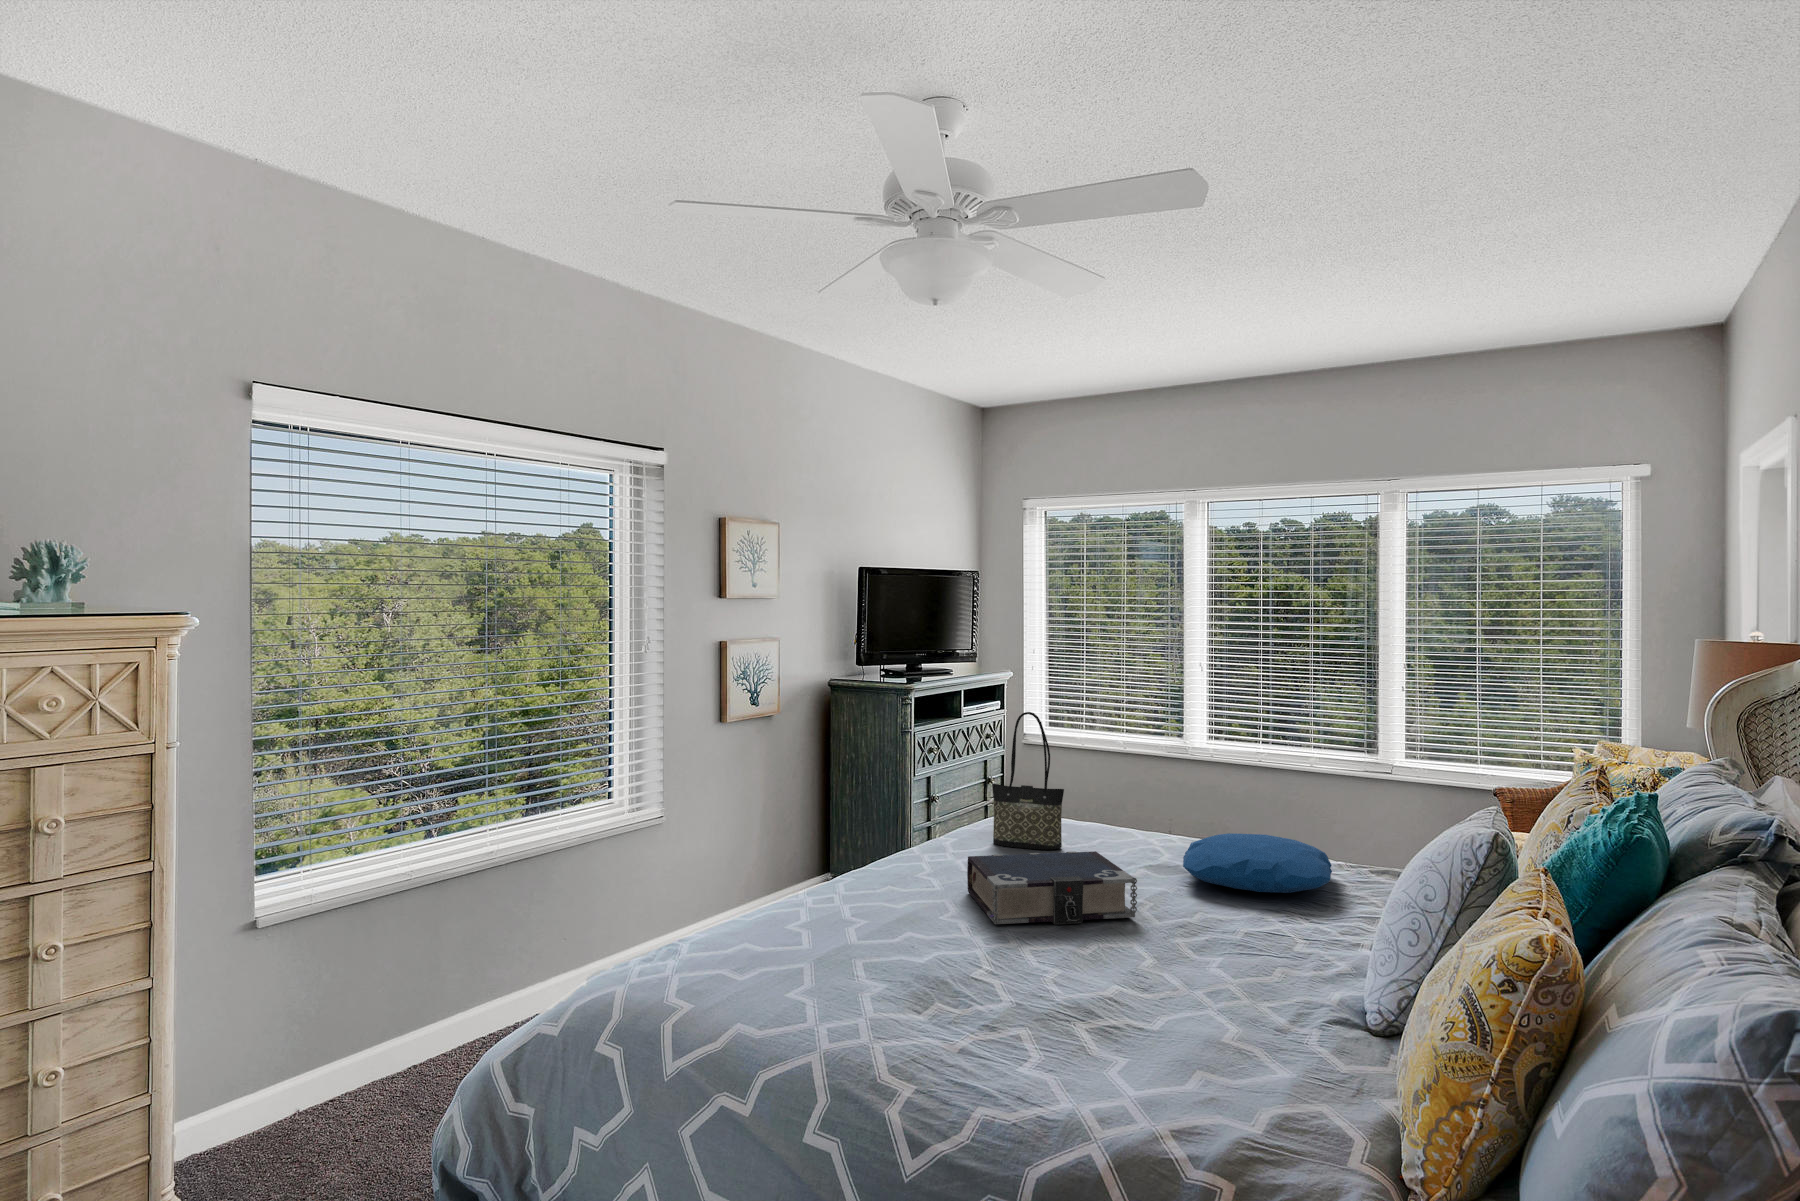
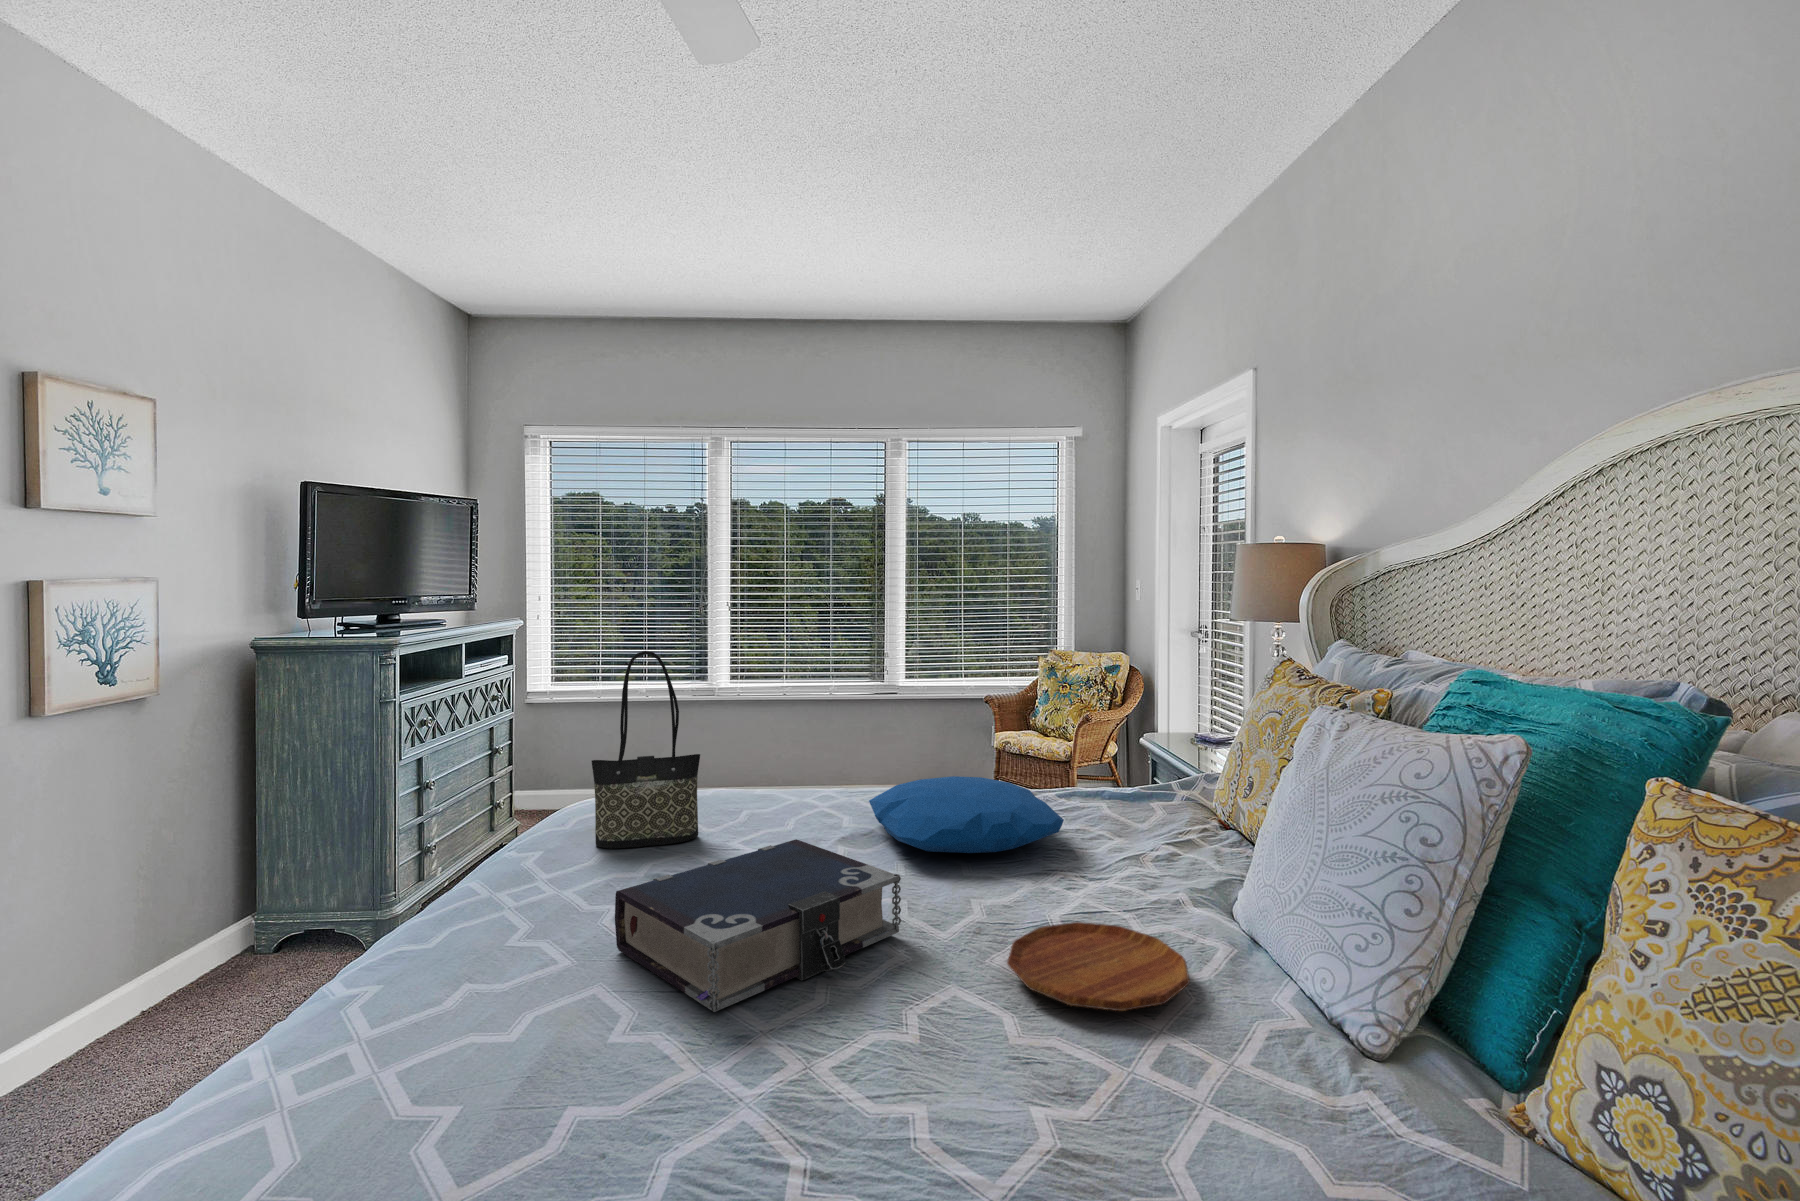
tray: none [1176,930,1303,978] -> present [1007,922,1190,1011]

